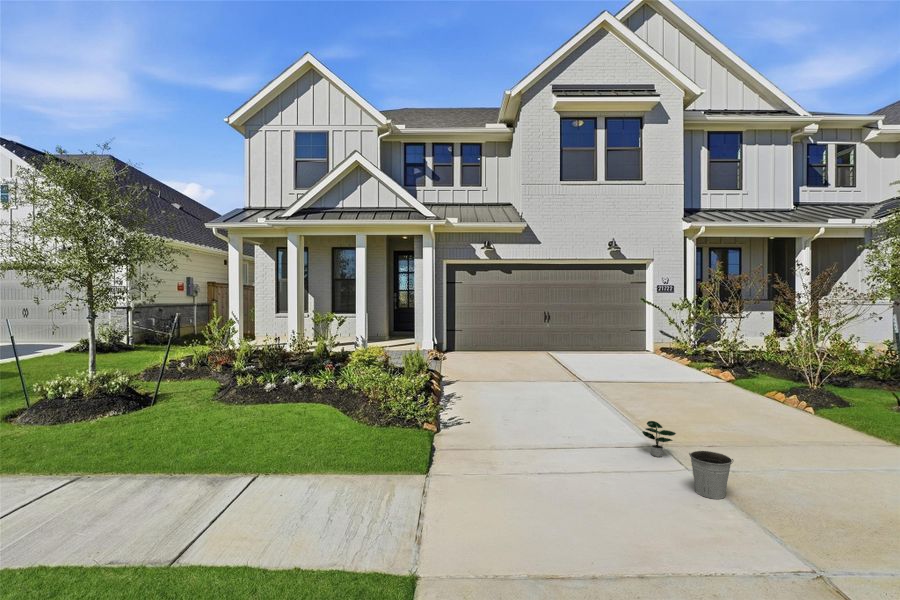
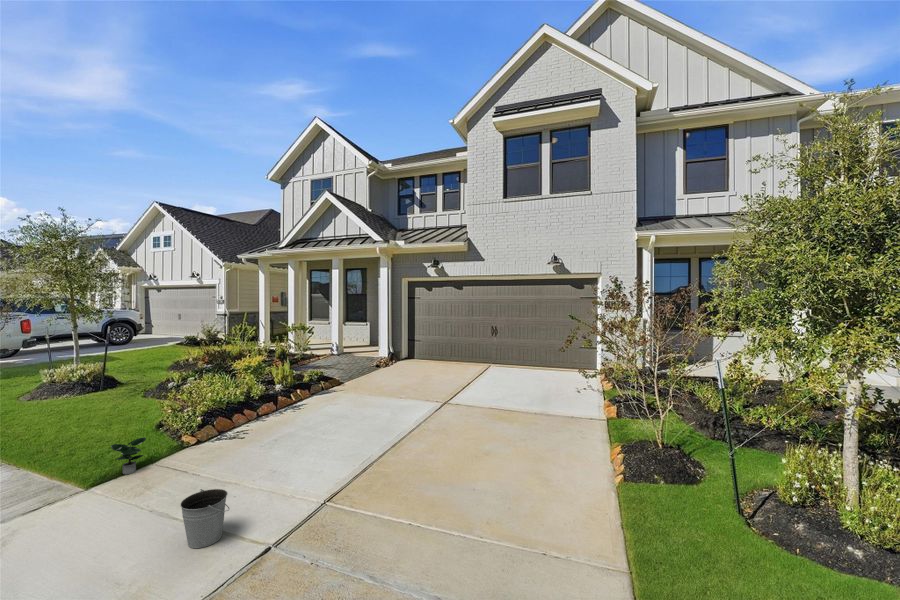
potted plant: present [642,421,676,457] -> present [111,437,146,474]

